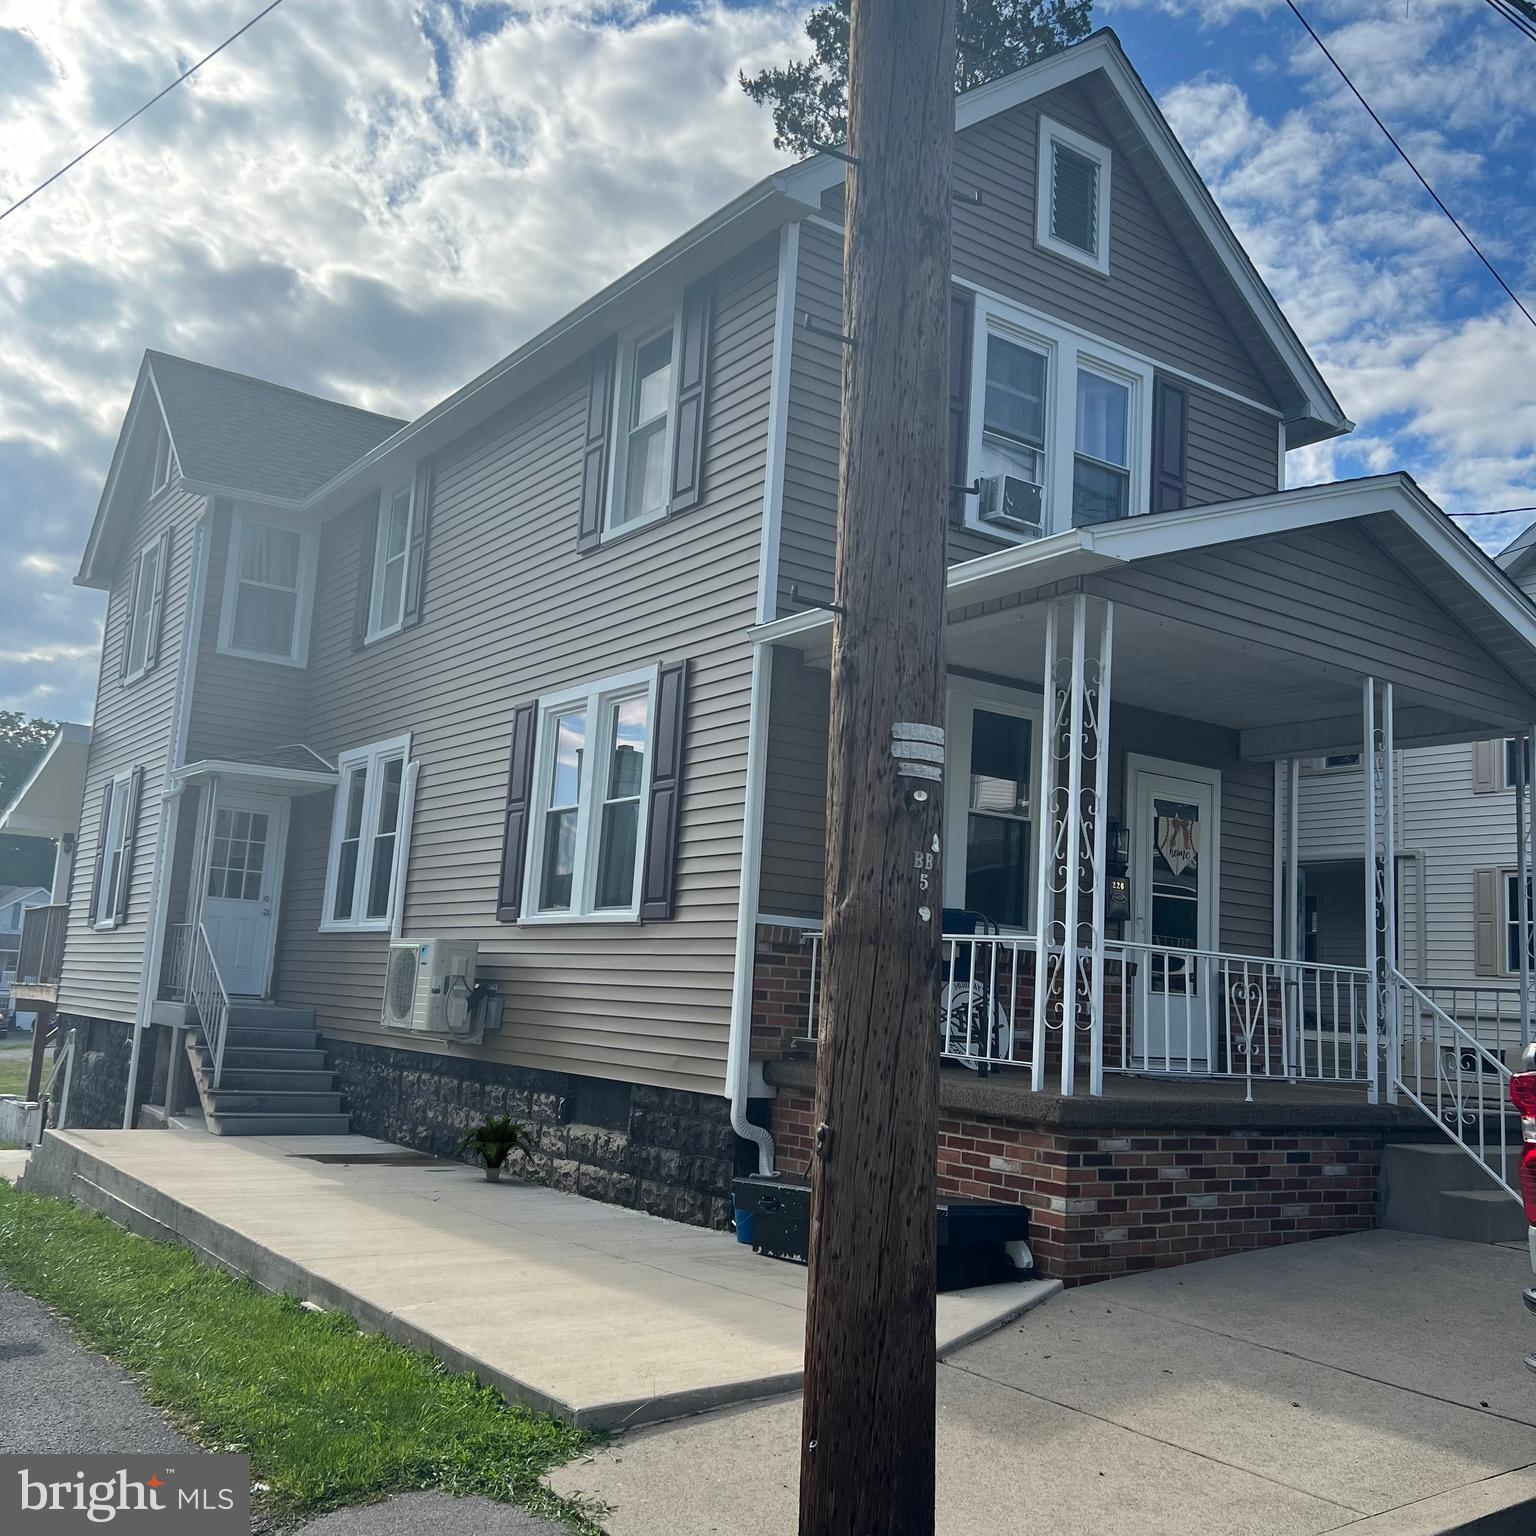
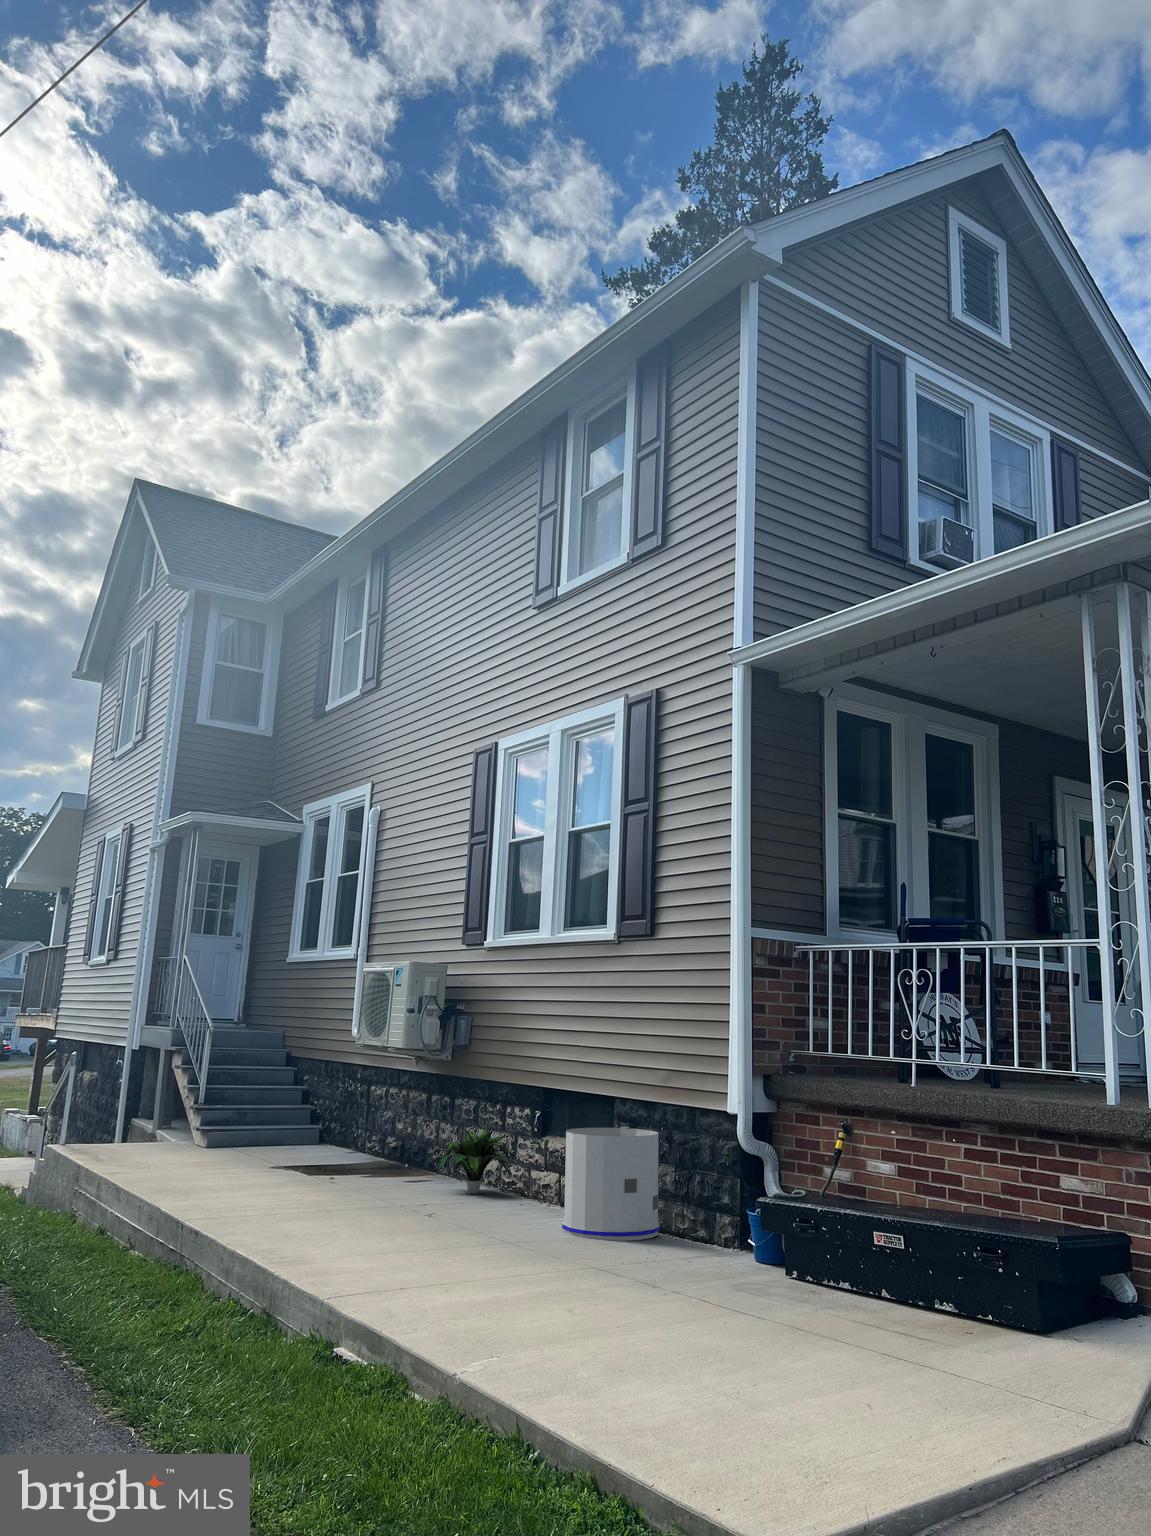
trash can: none [563,1113,665,1224] -> present [562,1128,660,1241]

